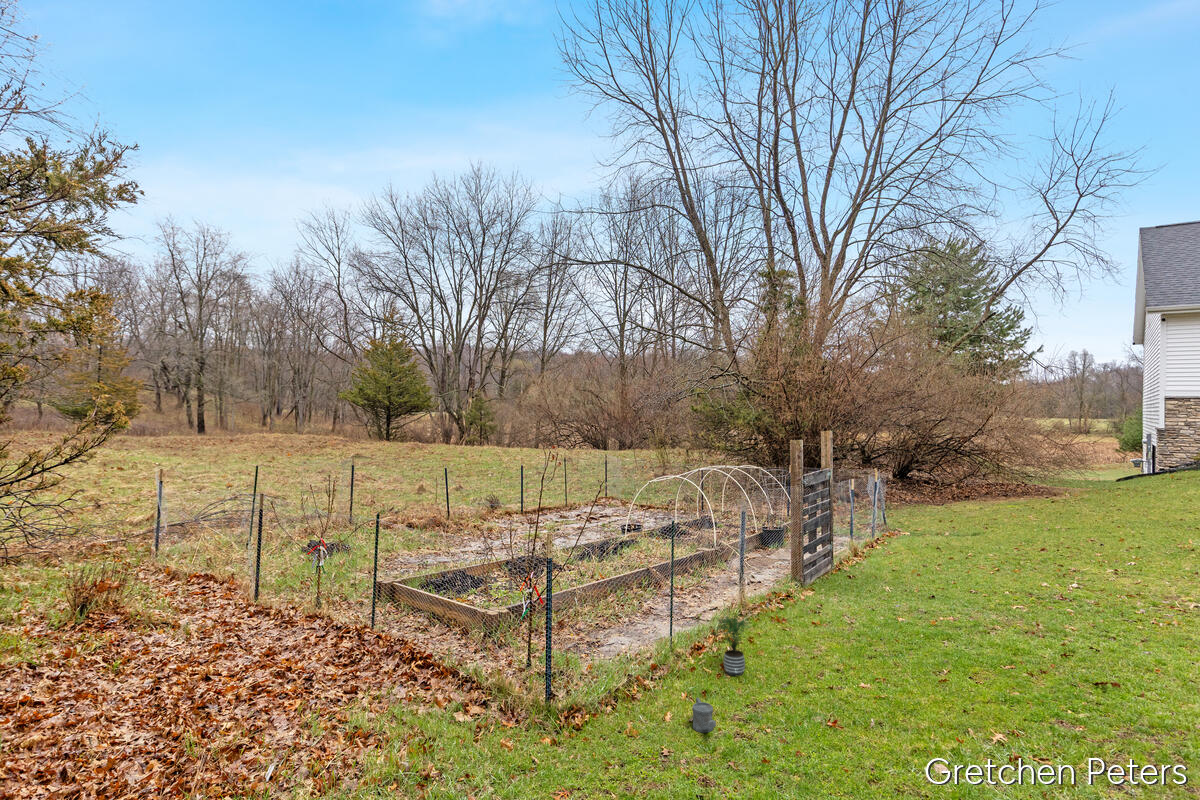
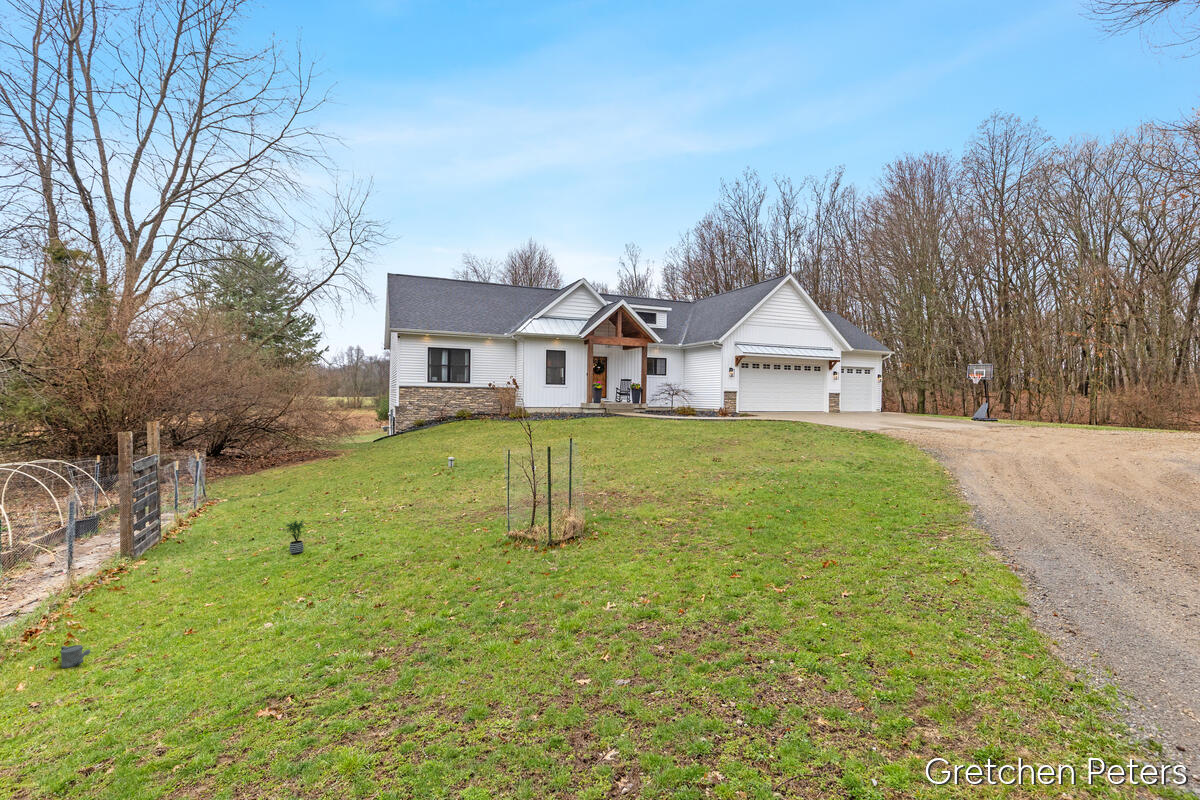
potted plant: present [714,615,746,676] -> present [284,520,304,555]

